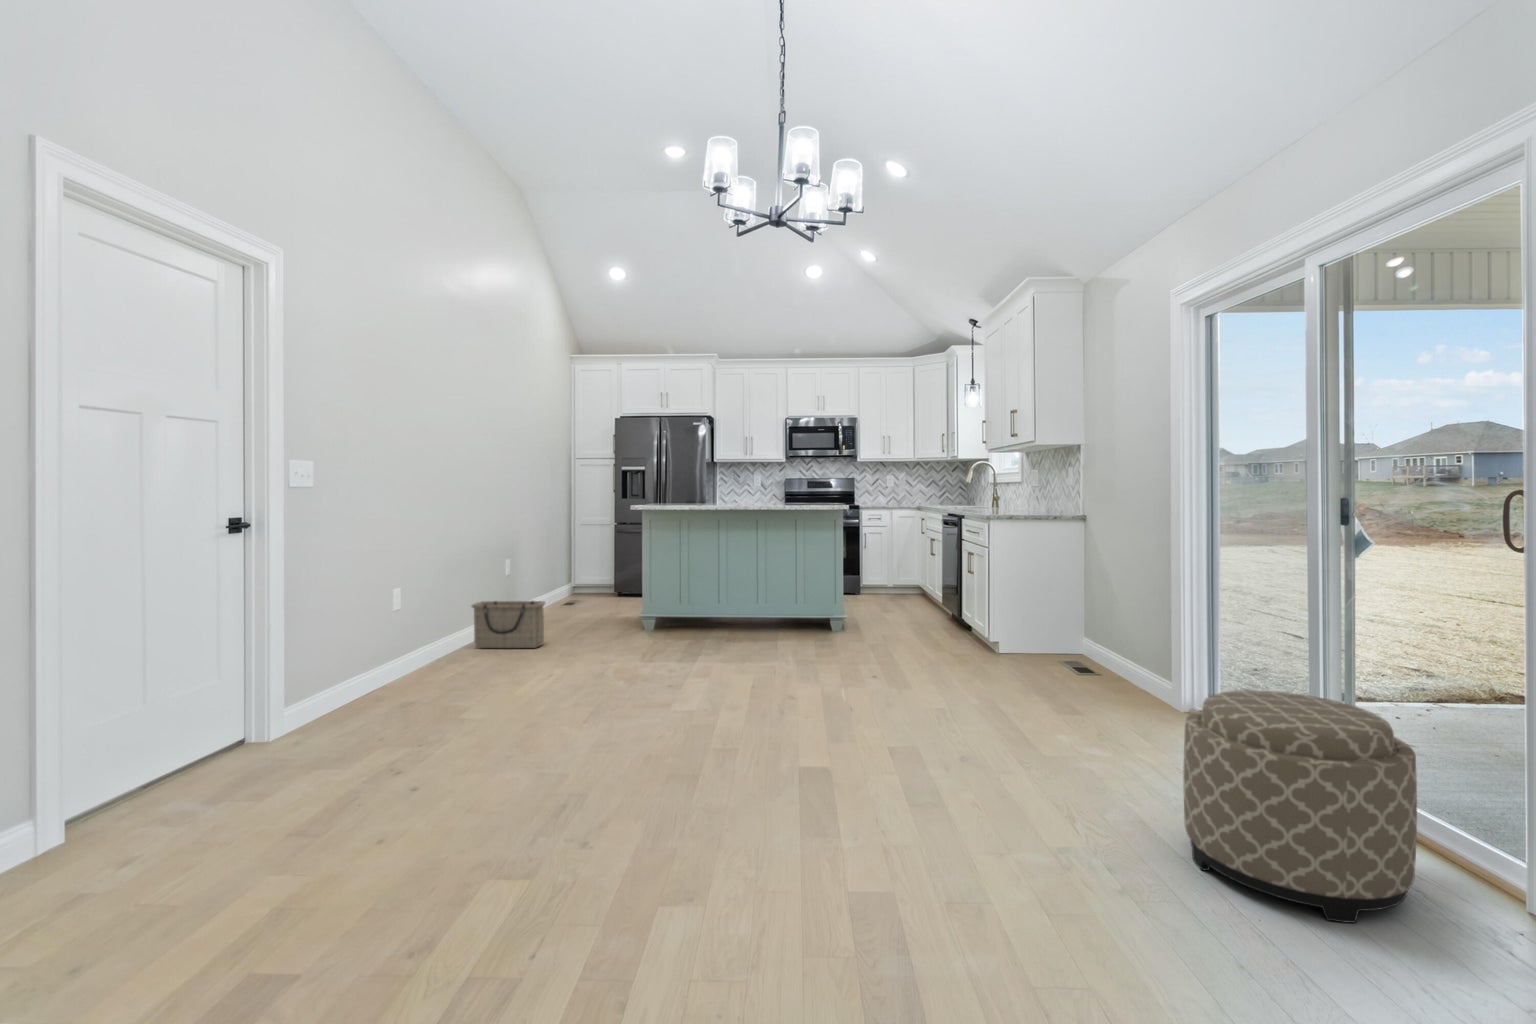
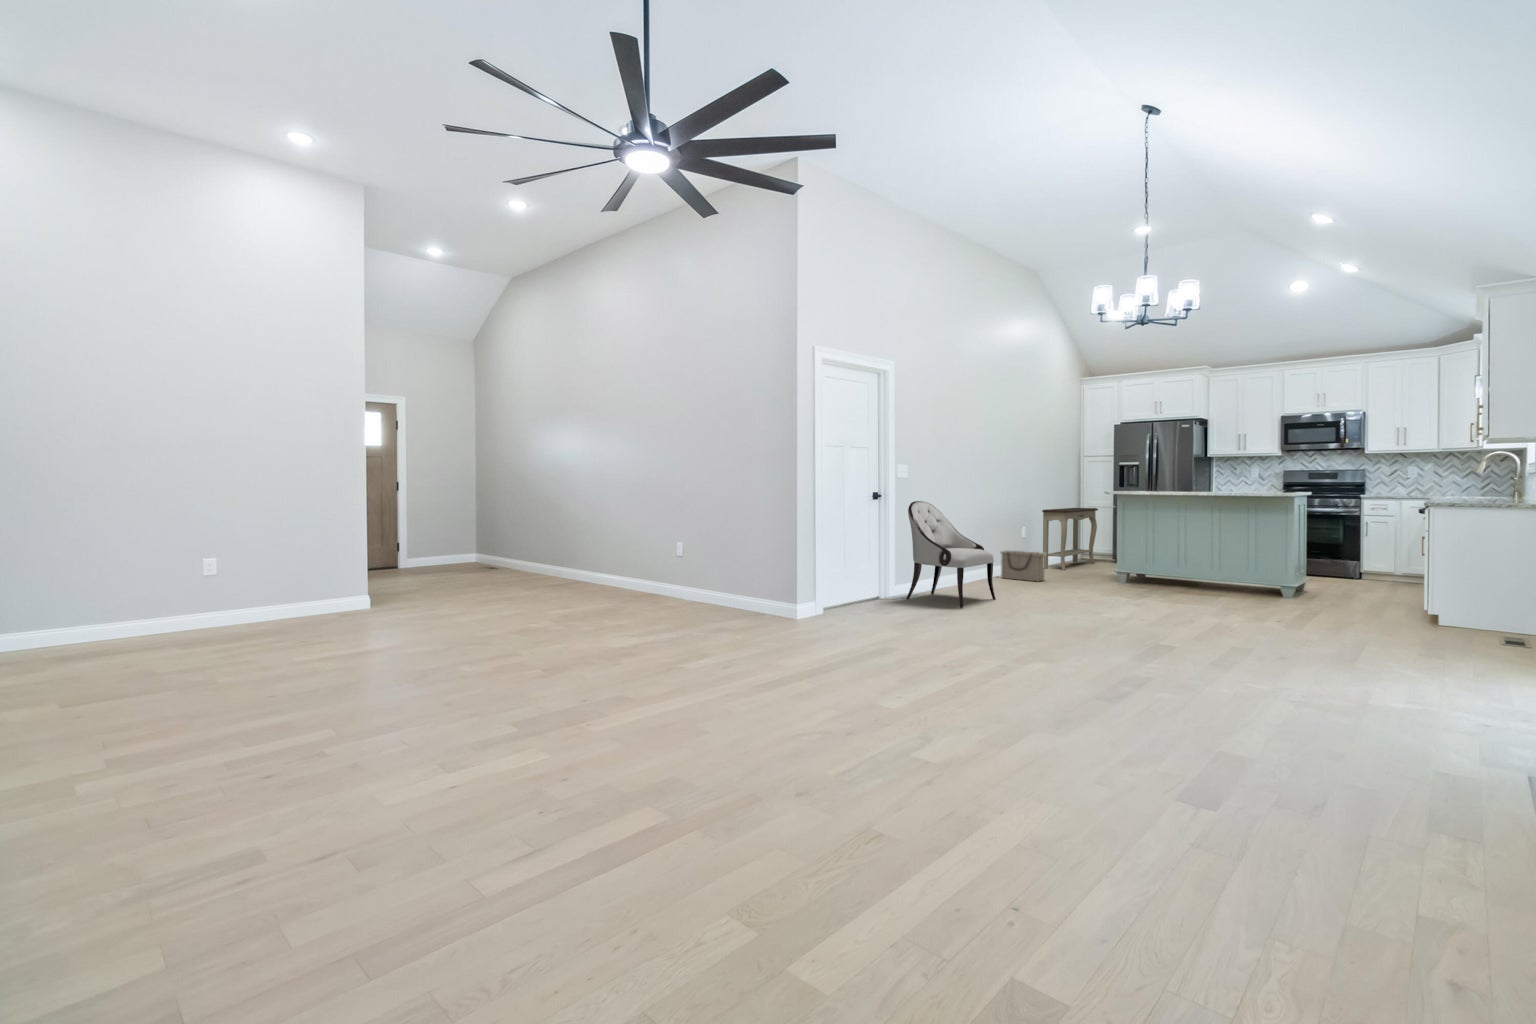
armchair: none [279,527,480,753] -> present [906,501,996,608]
console table: none [528,527,596,618] -> present [1042,508,1098,570]
ottoman: present [1183,690,1417,923] -> none [1337,606,1477,717]

